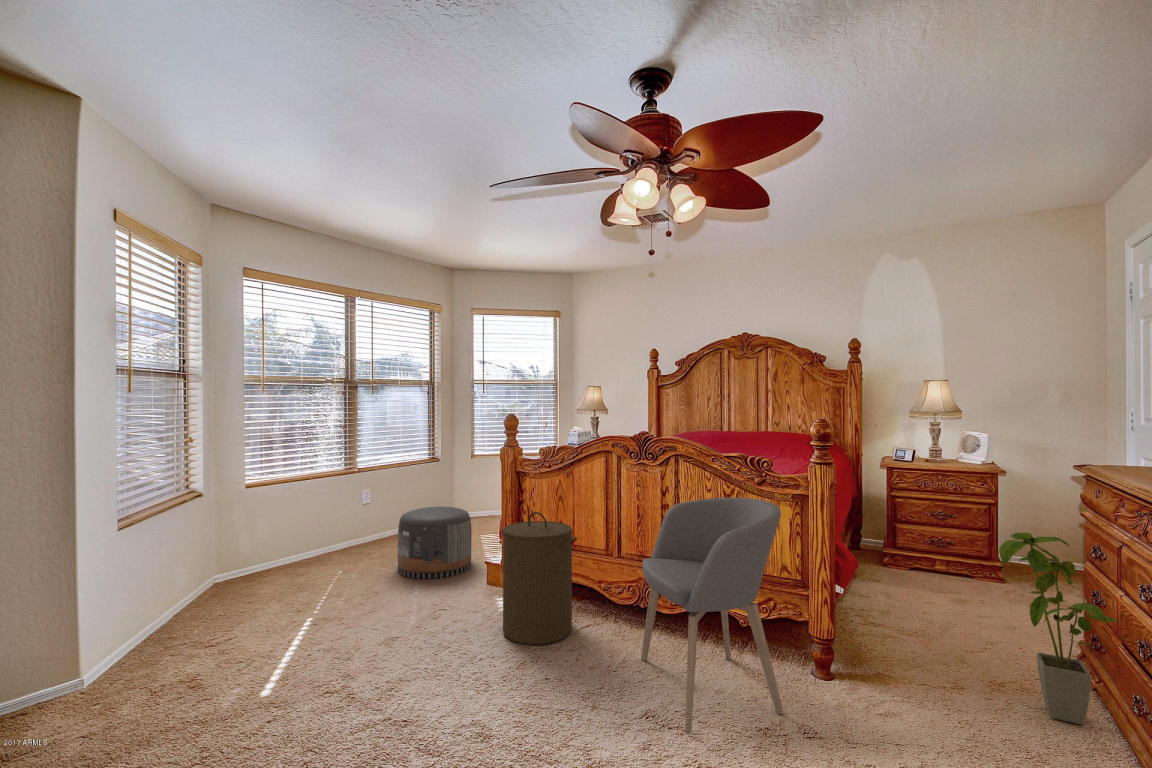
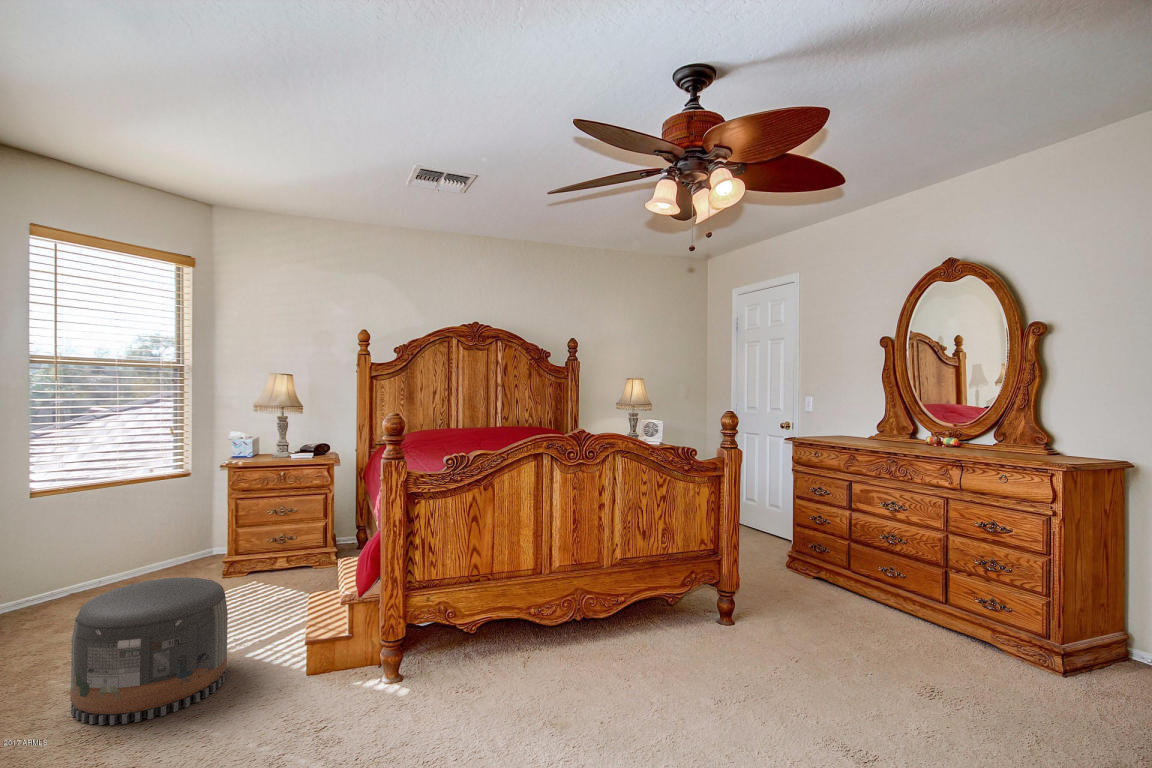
armchair: present [641,498,784,733] -> none [617,485,763,697]
laundry hamper: present [502,512,577,645] -> none [432,540,540,713]
house plant: present [1000,533,1122,725] -> none [794,483,858,596]

